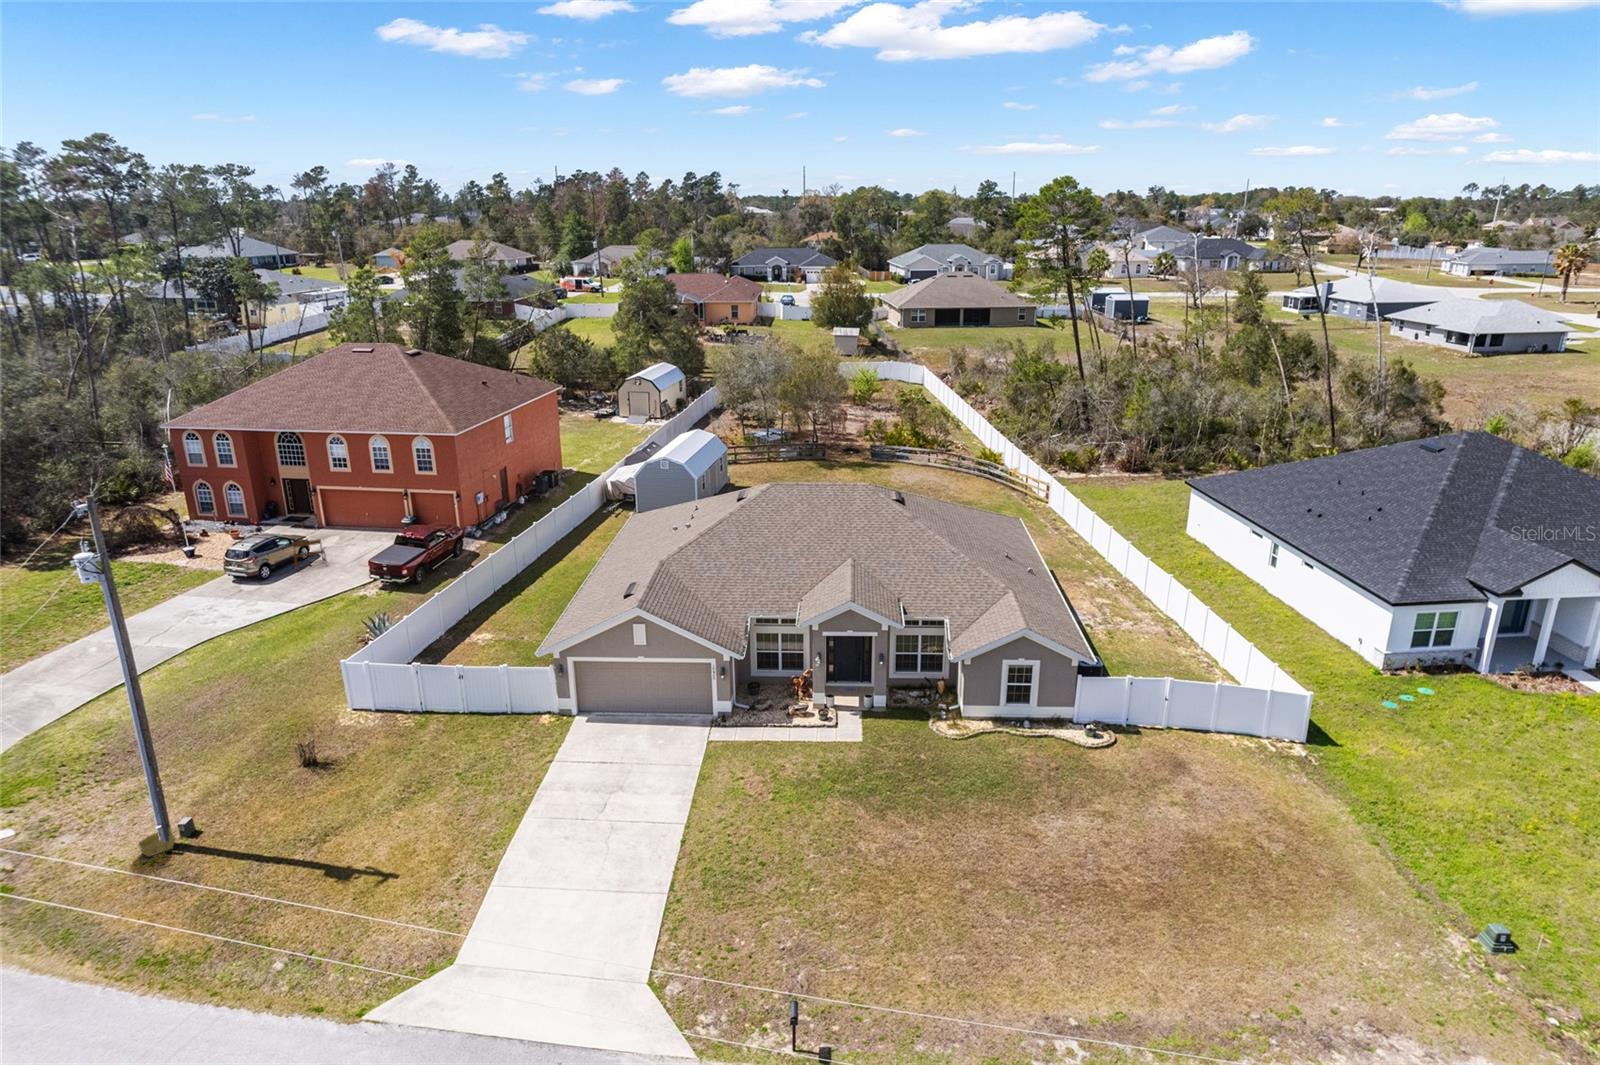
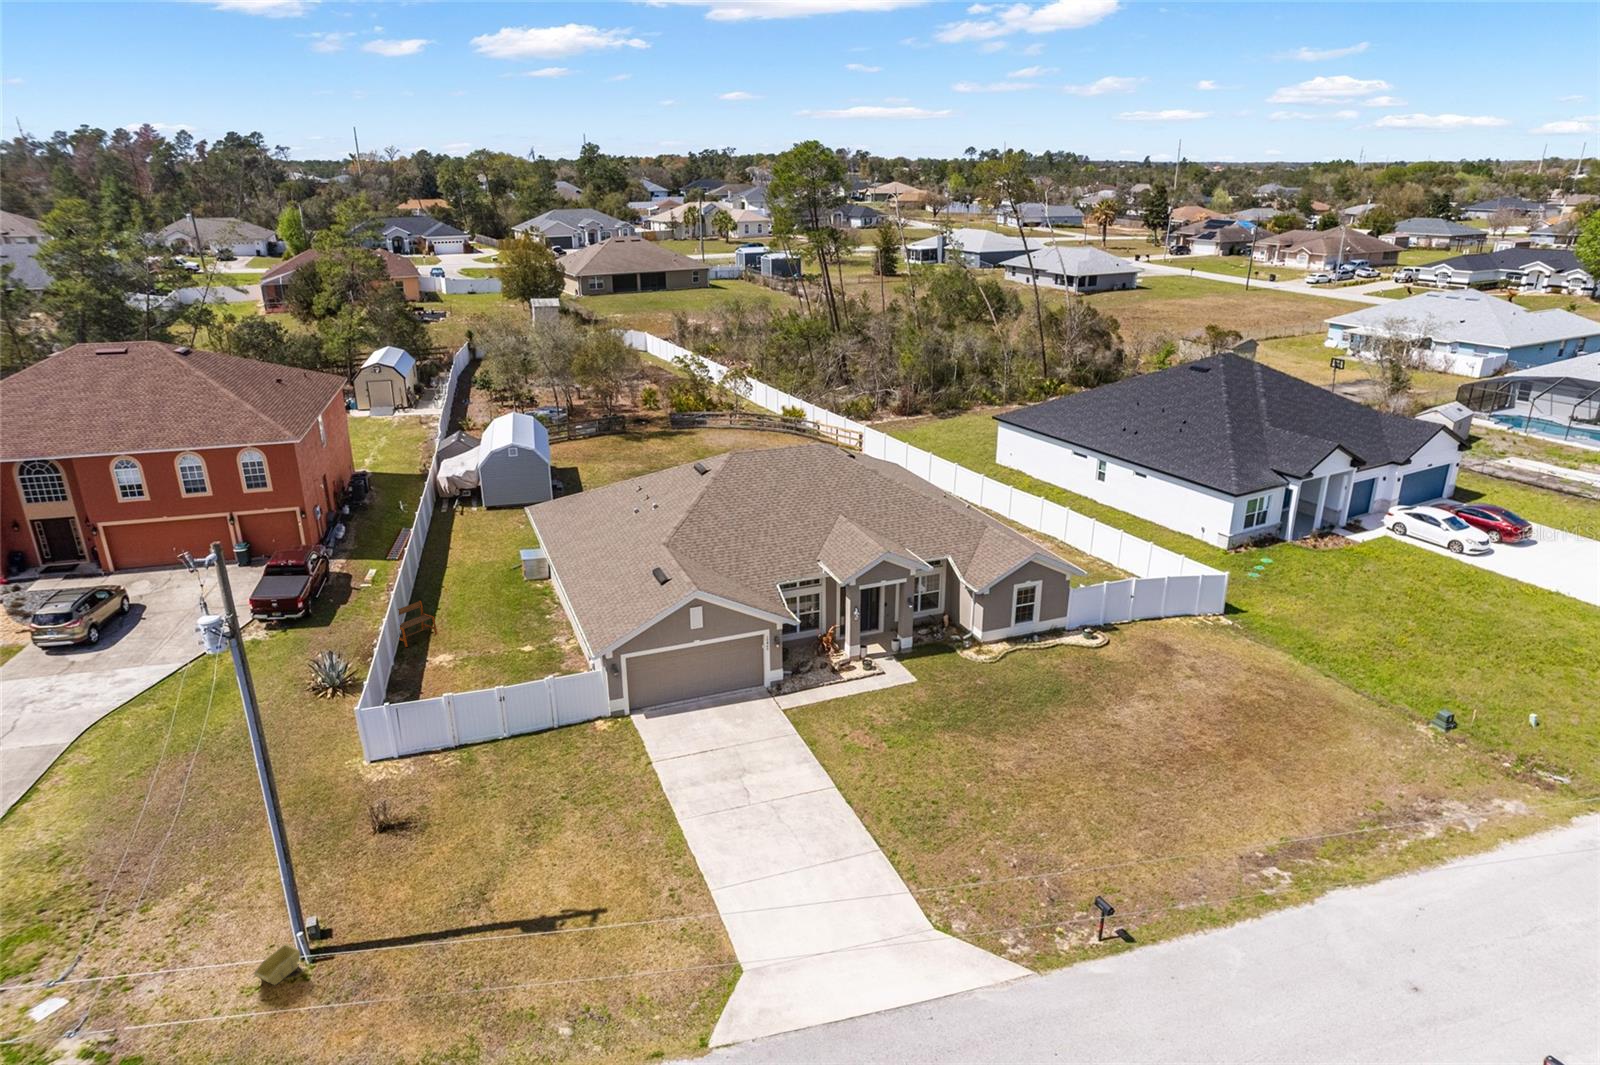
bench: present [293,539,327,571] -> present [398,601,437,647]

